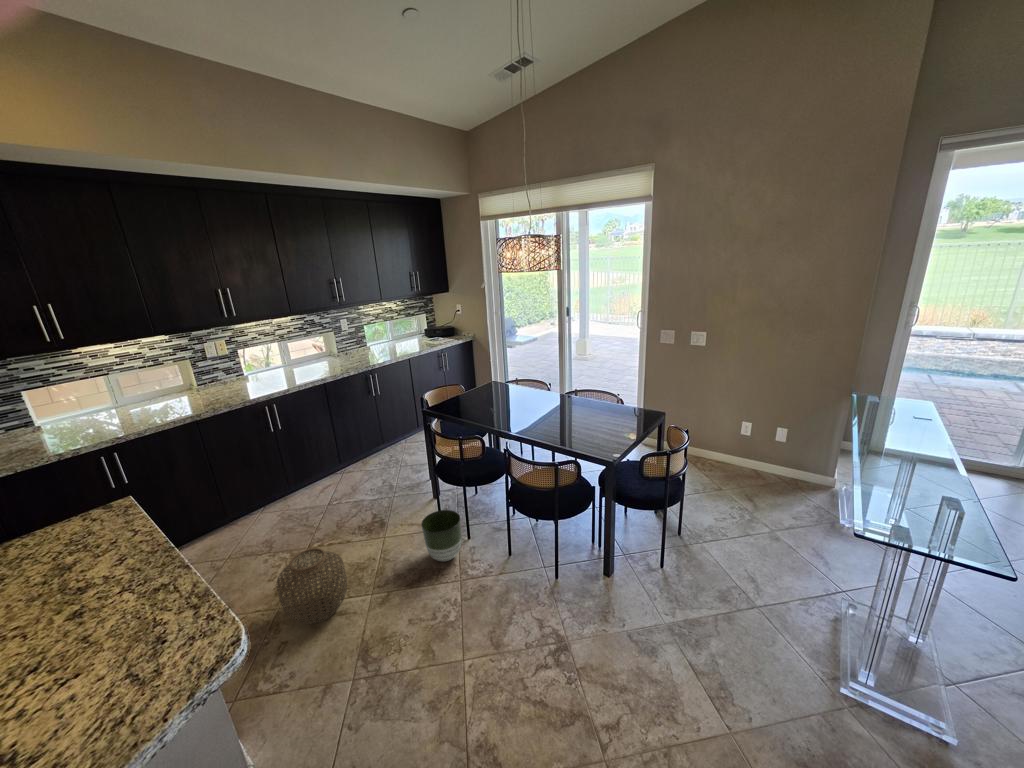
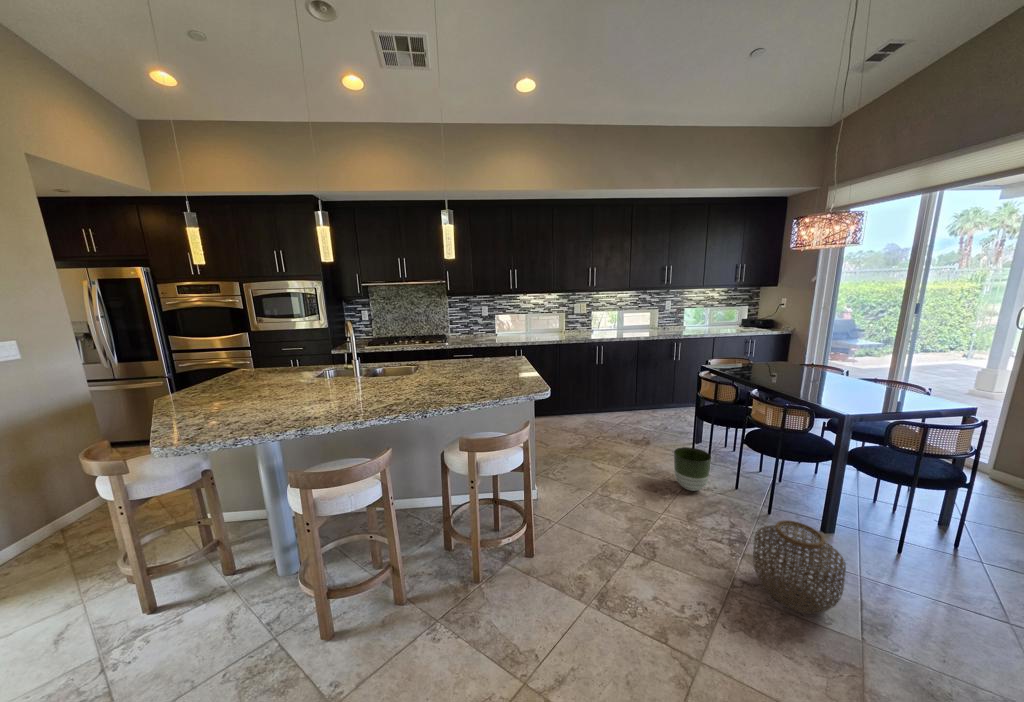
woven basket: present [276,548,347,624] -> present [753,520,846,613]

